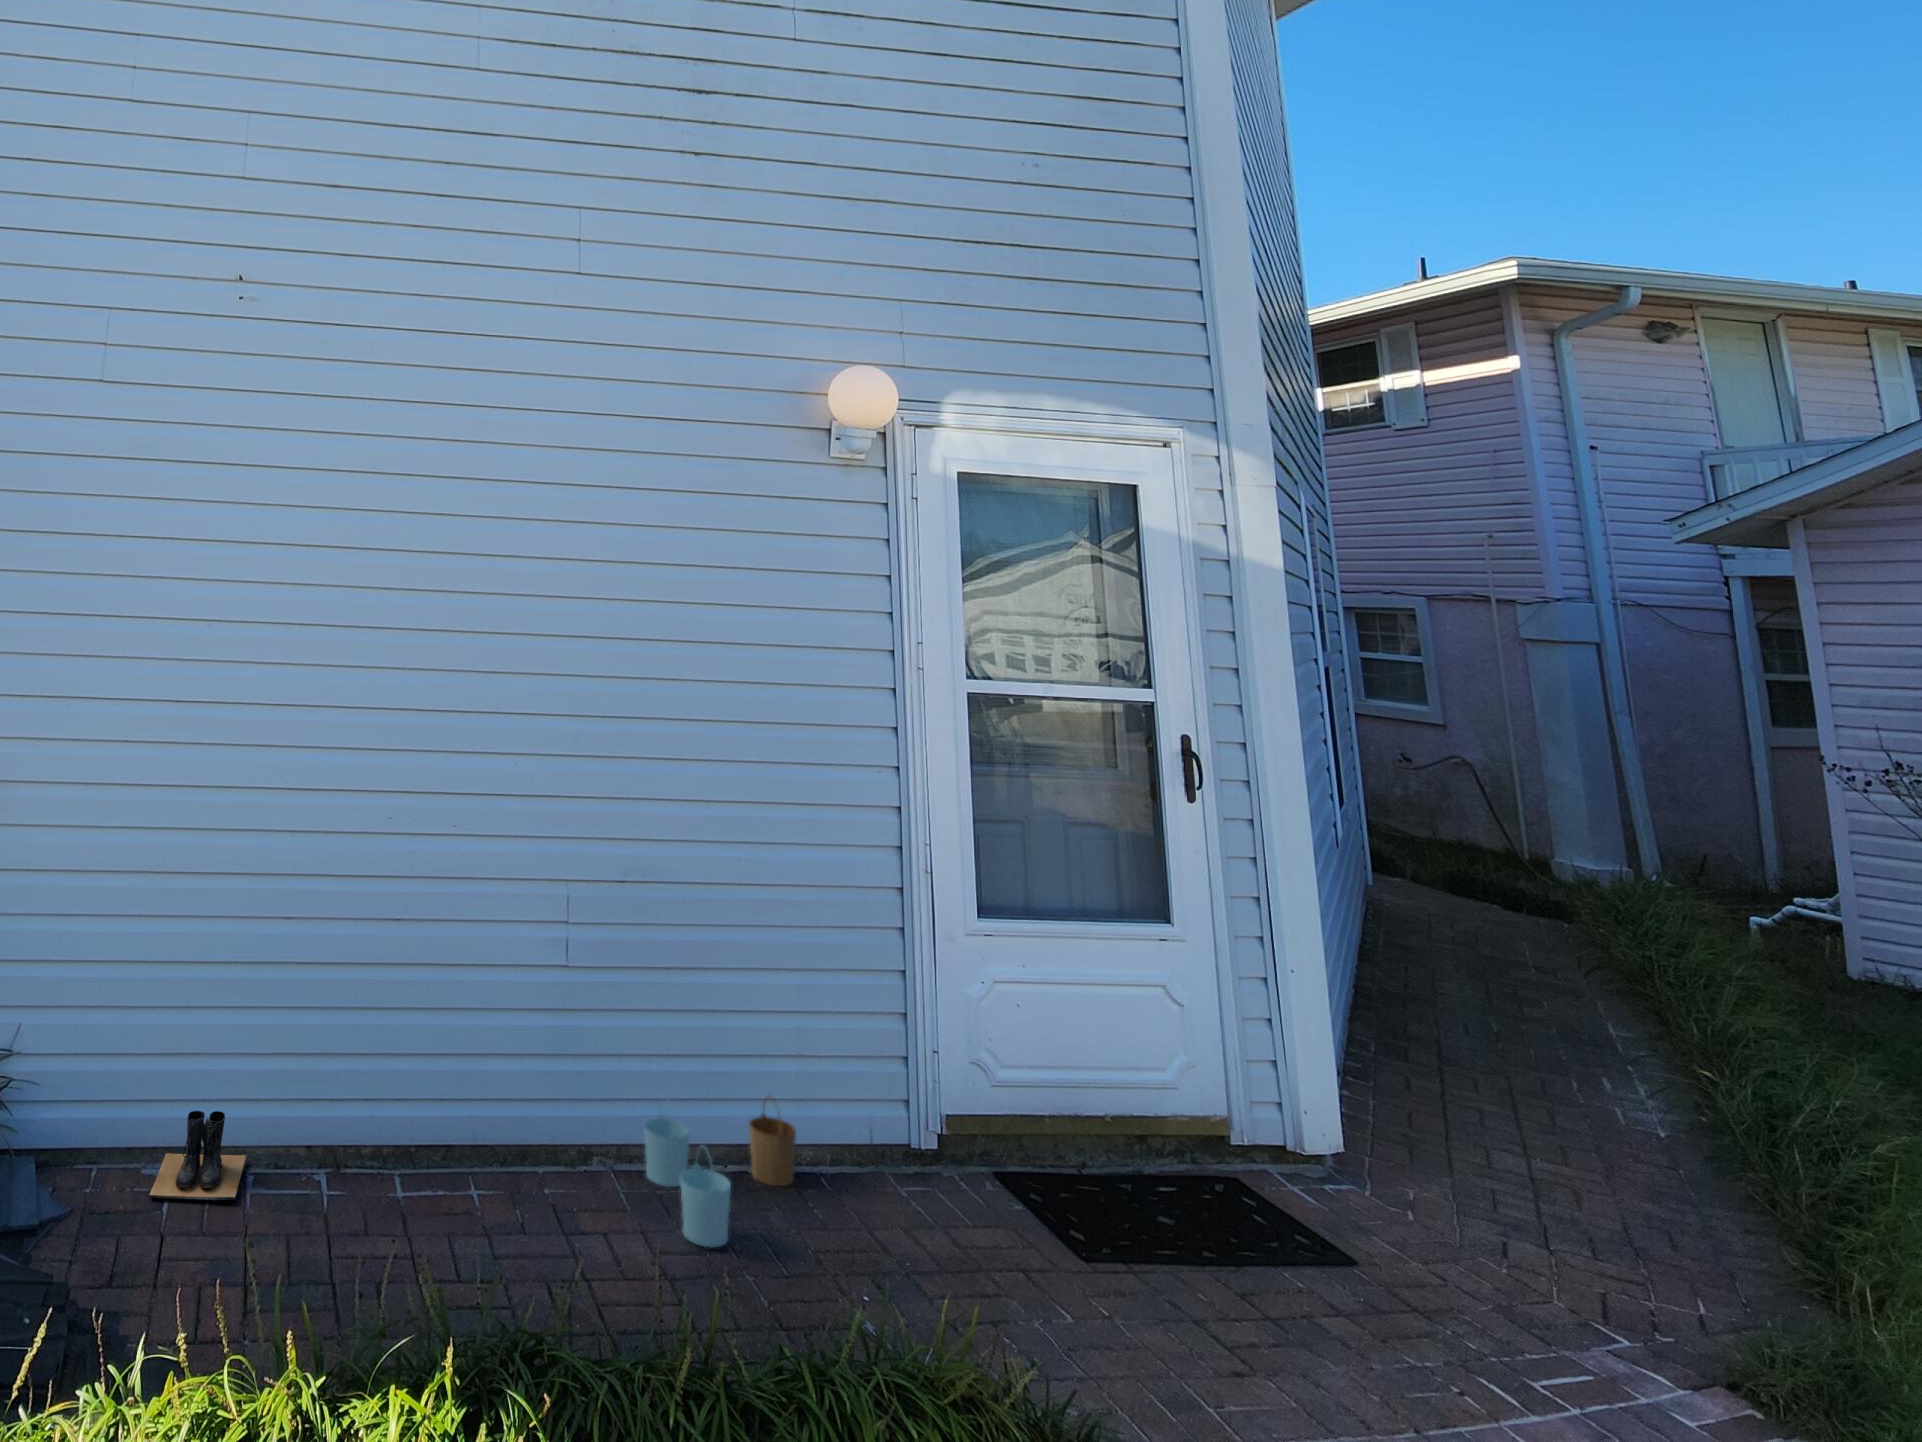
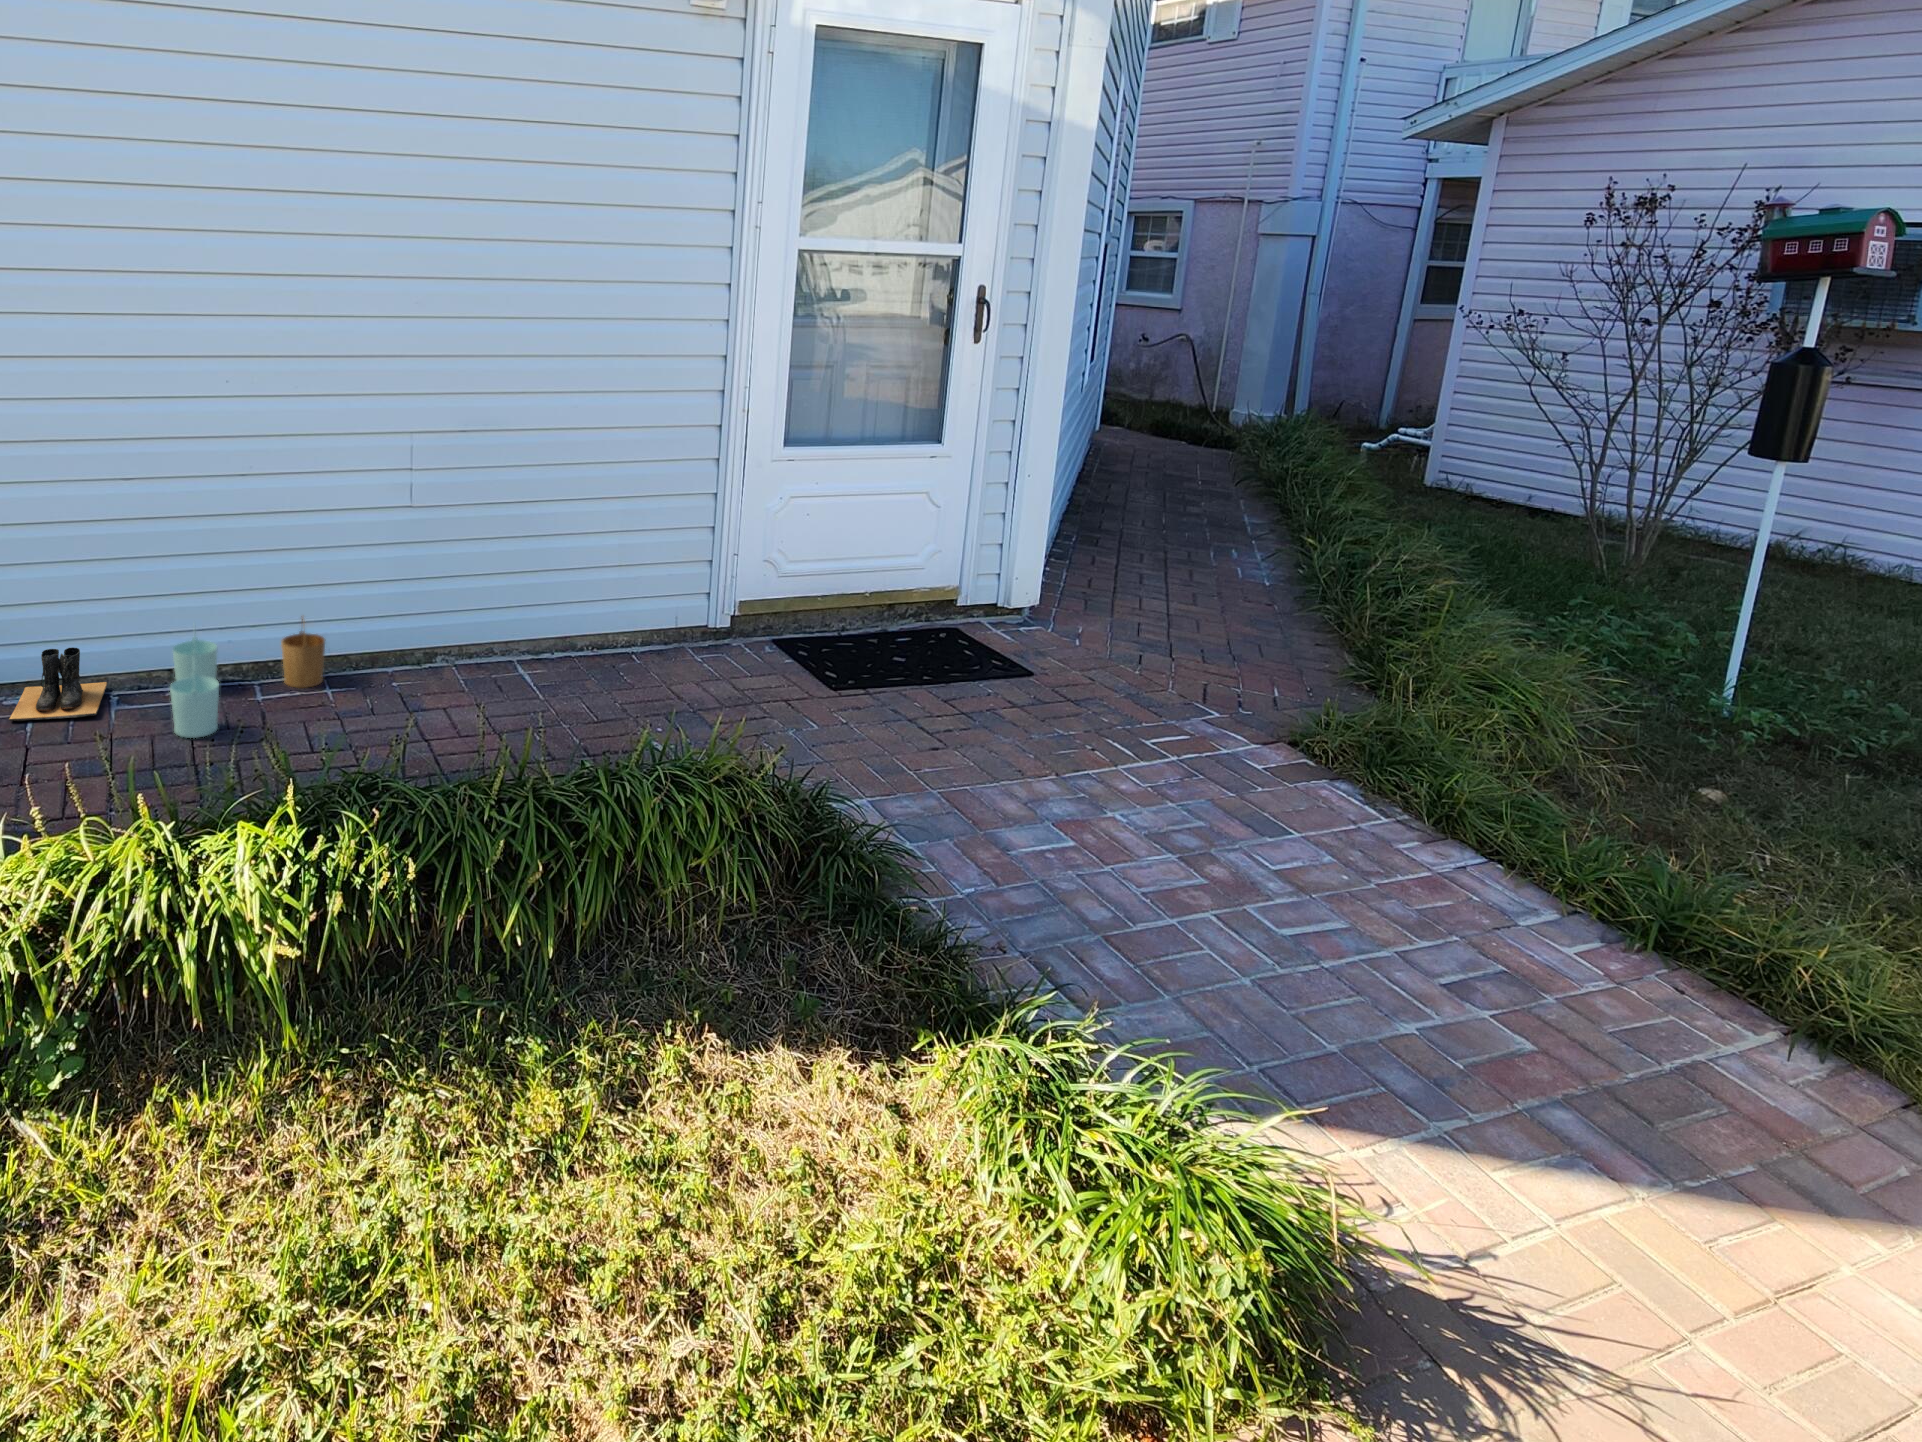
bucket: present [644,1097,796,1247] -> present [170,619,326,738]

